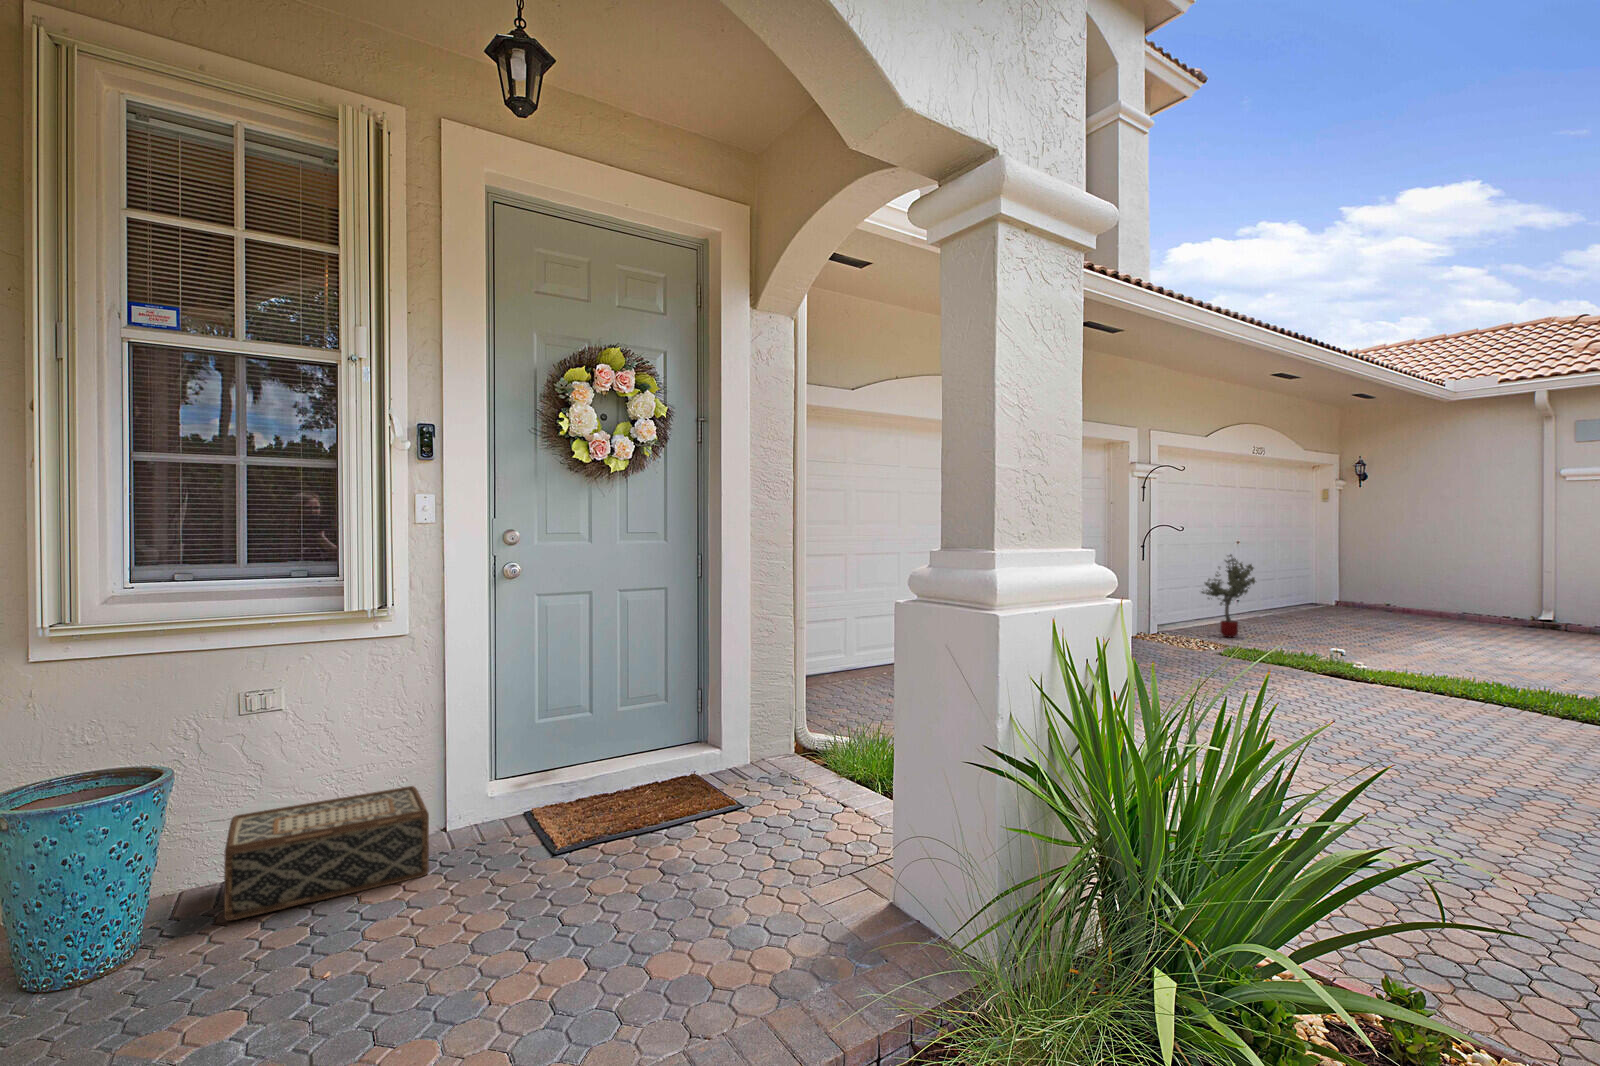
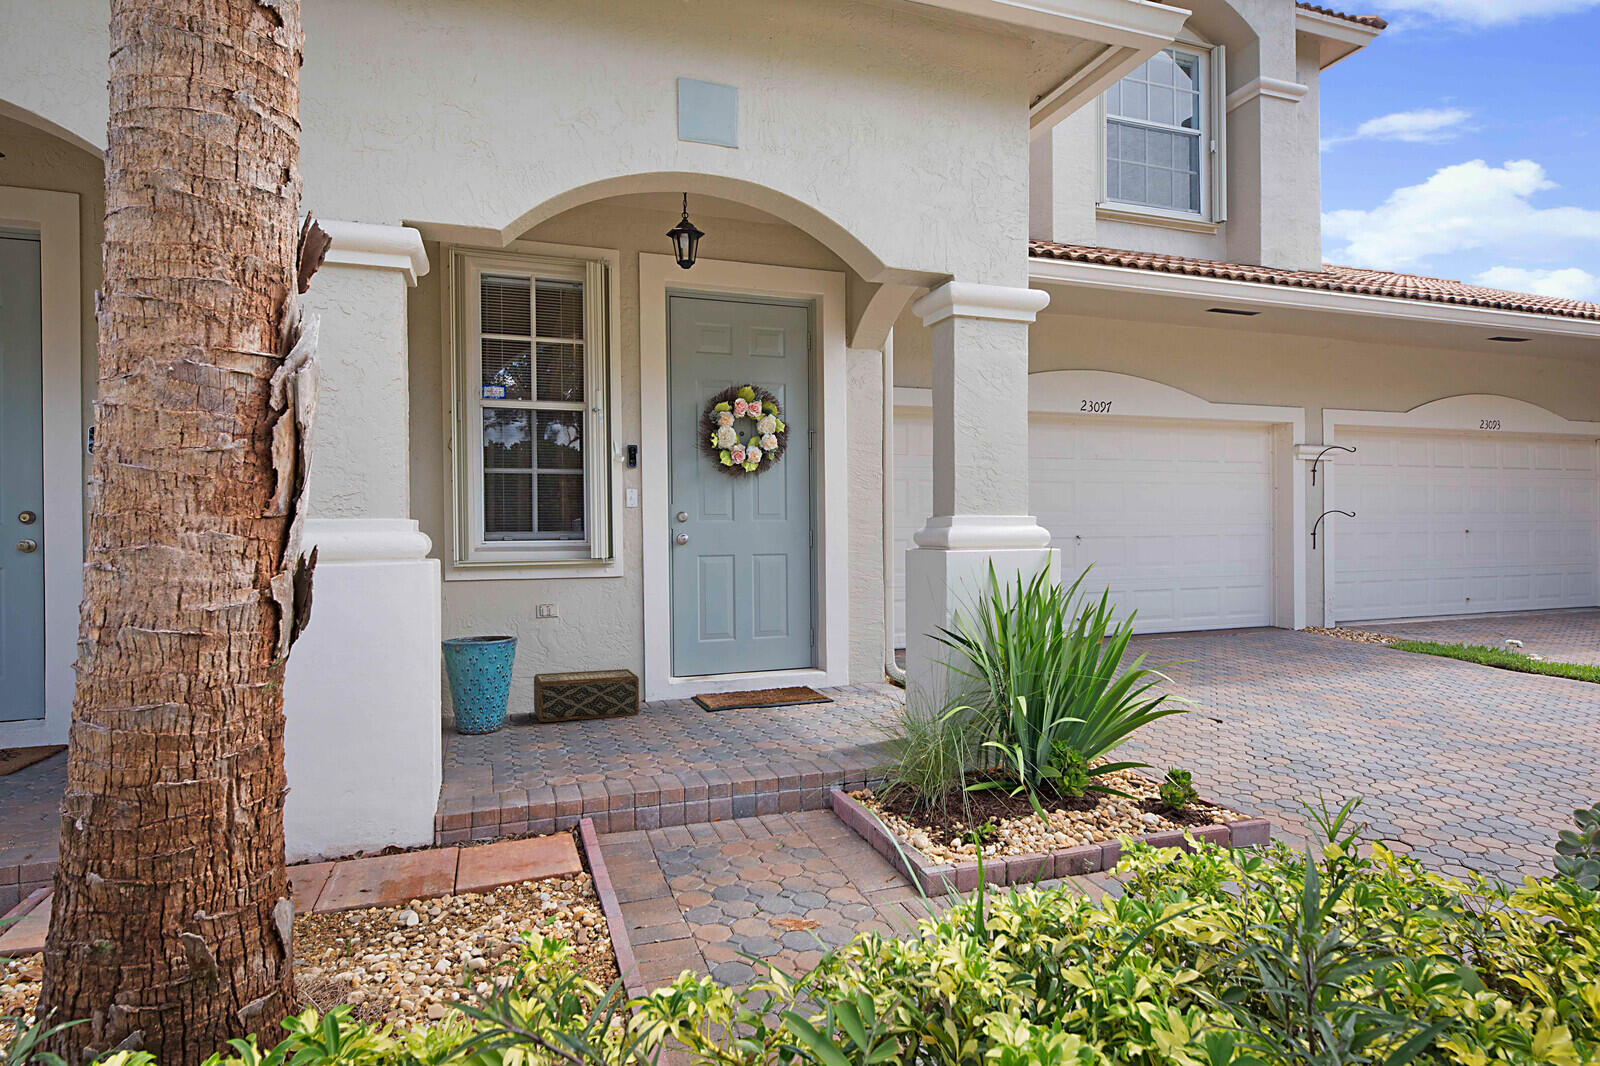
potted tree: present [1202,555,1255,638] -> none [1367,539,1434,628]

